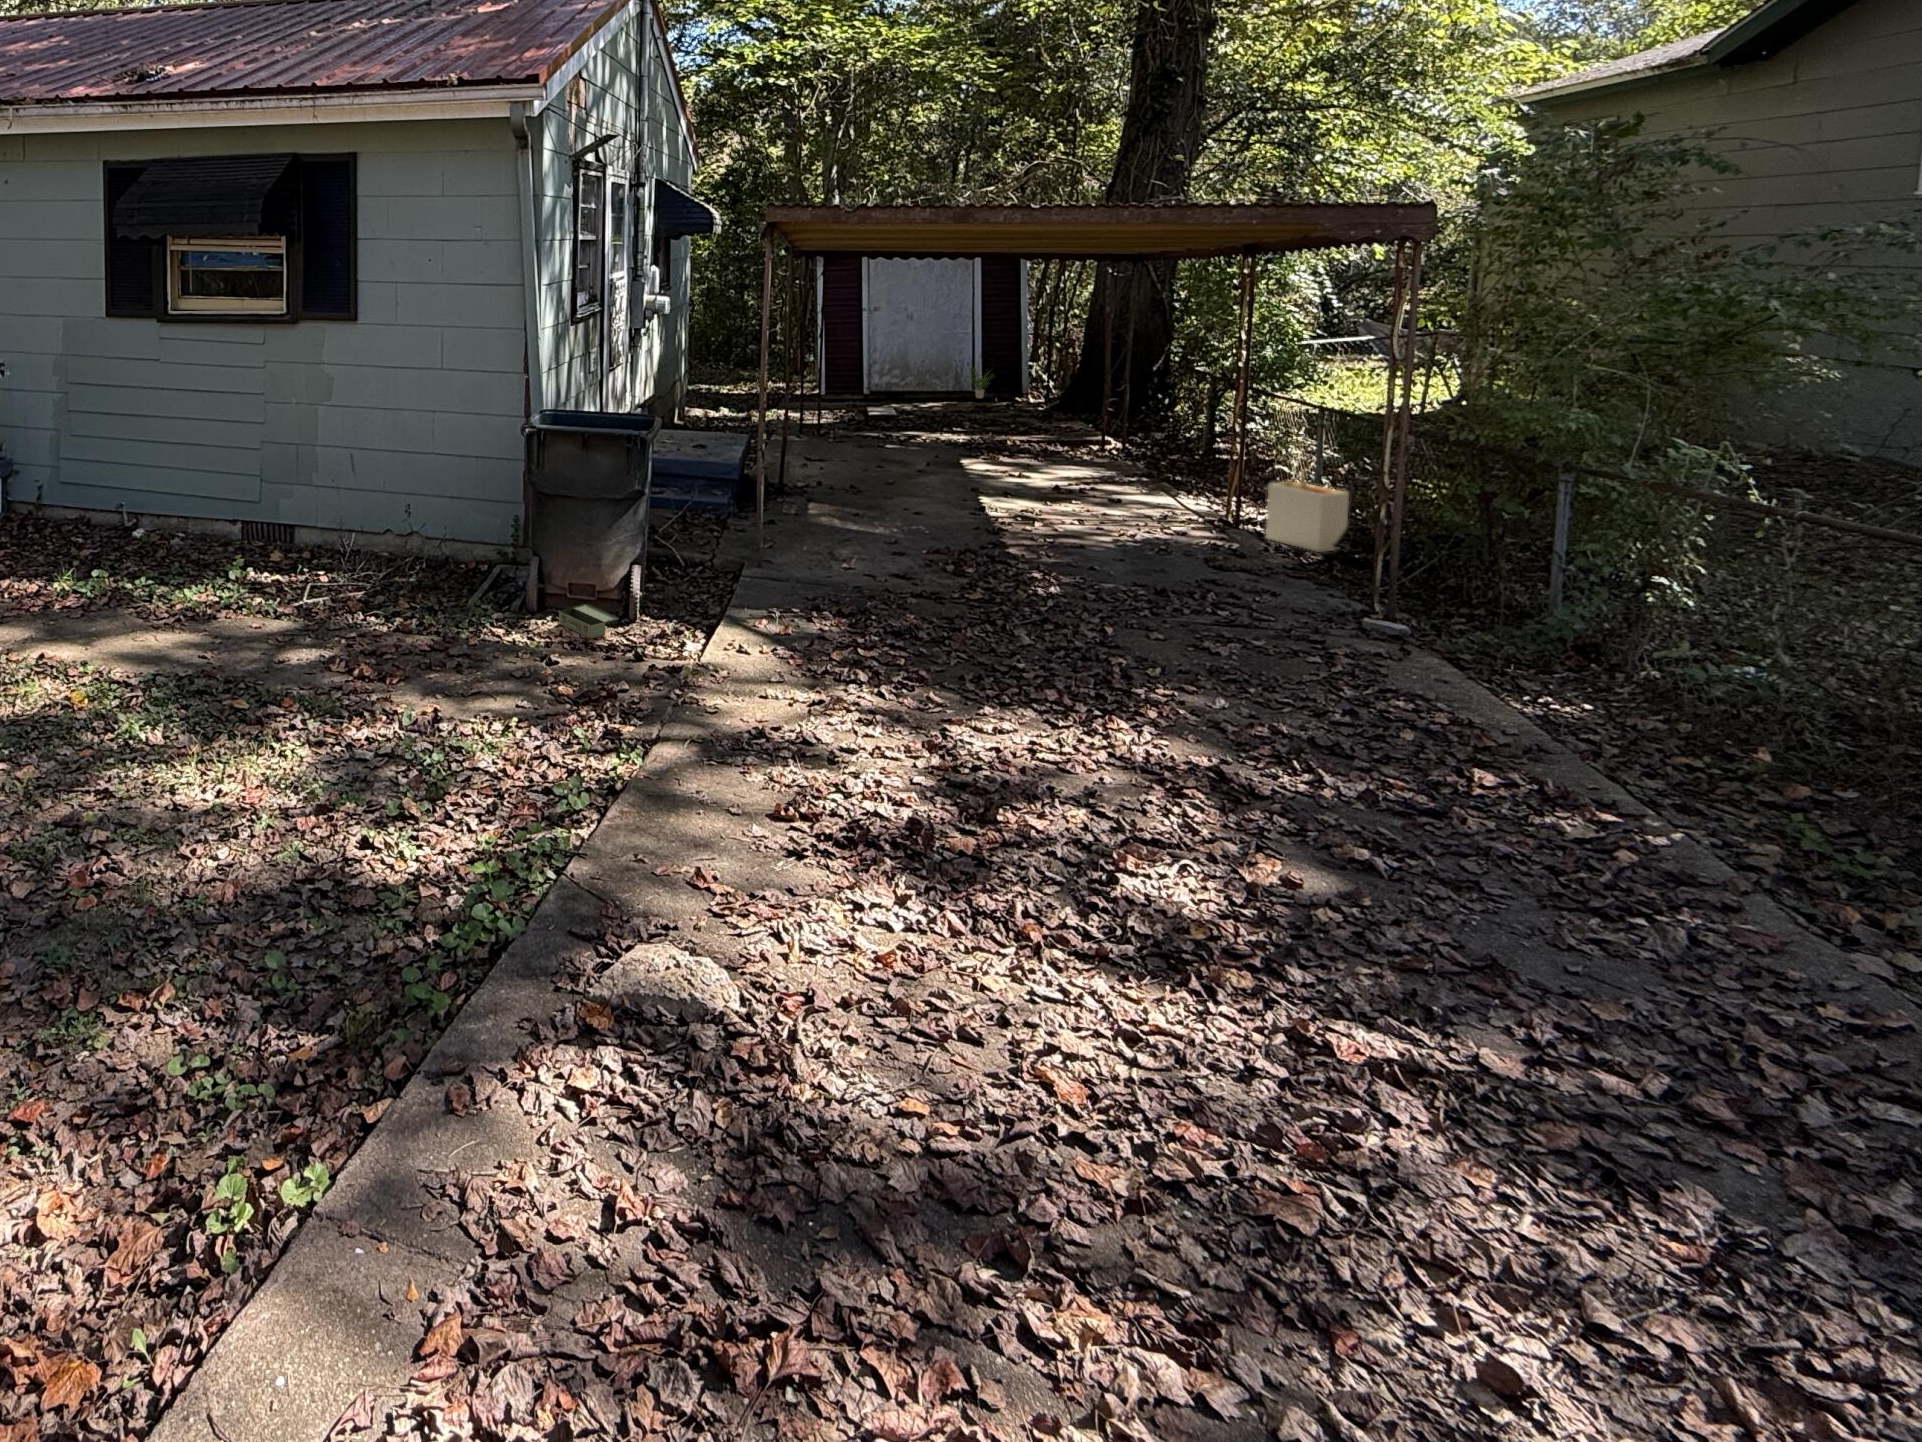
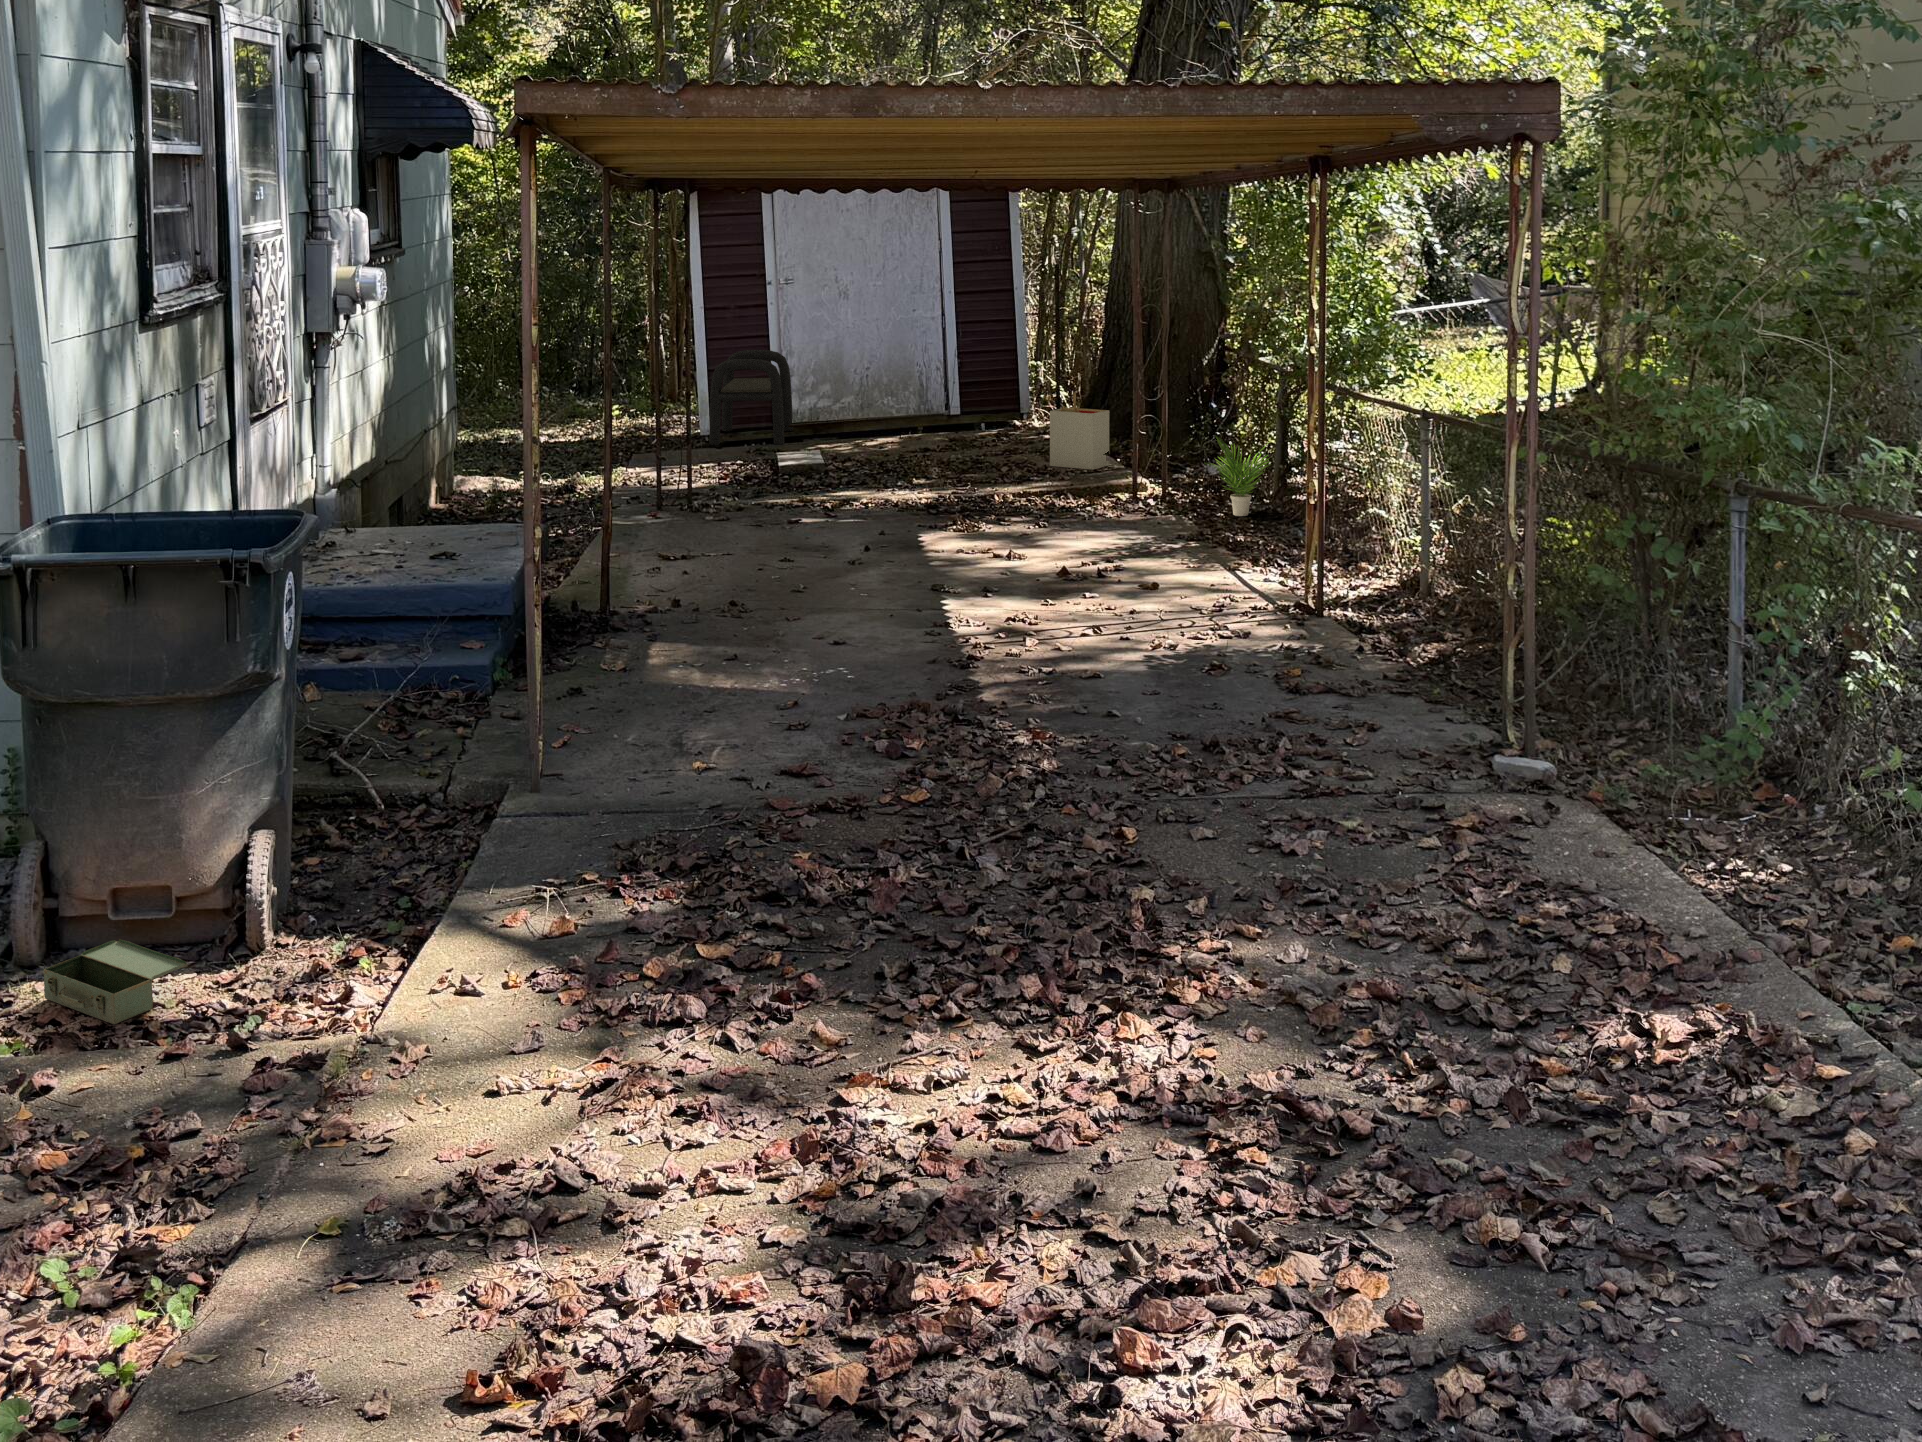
bench: none [820,347,869,401] -> present [709,350,793,445]
potted plant: present [967,369,993,398] -> present [1215,442,1268,516]
storage bin: present [1266,470,1349,552] -> present [1050,393,1109,470]

